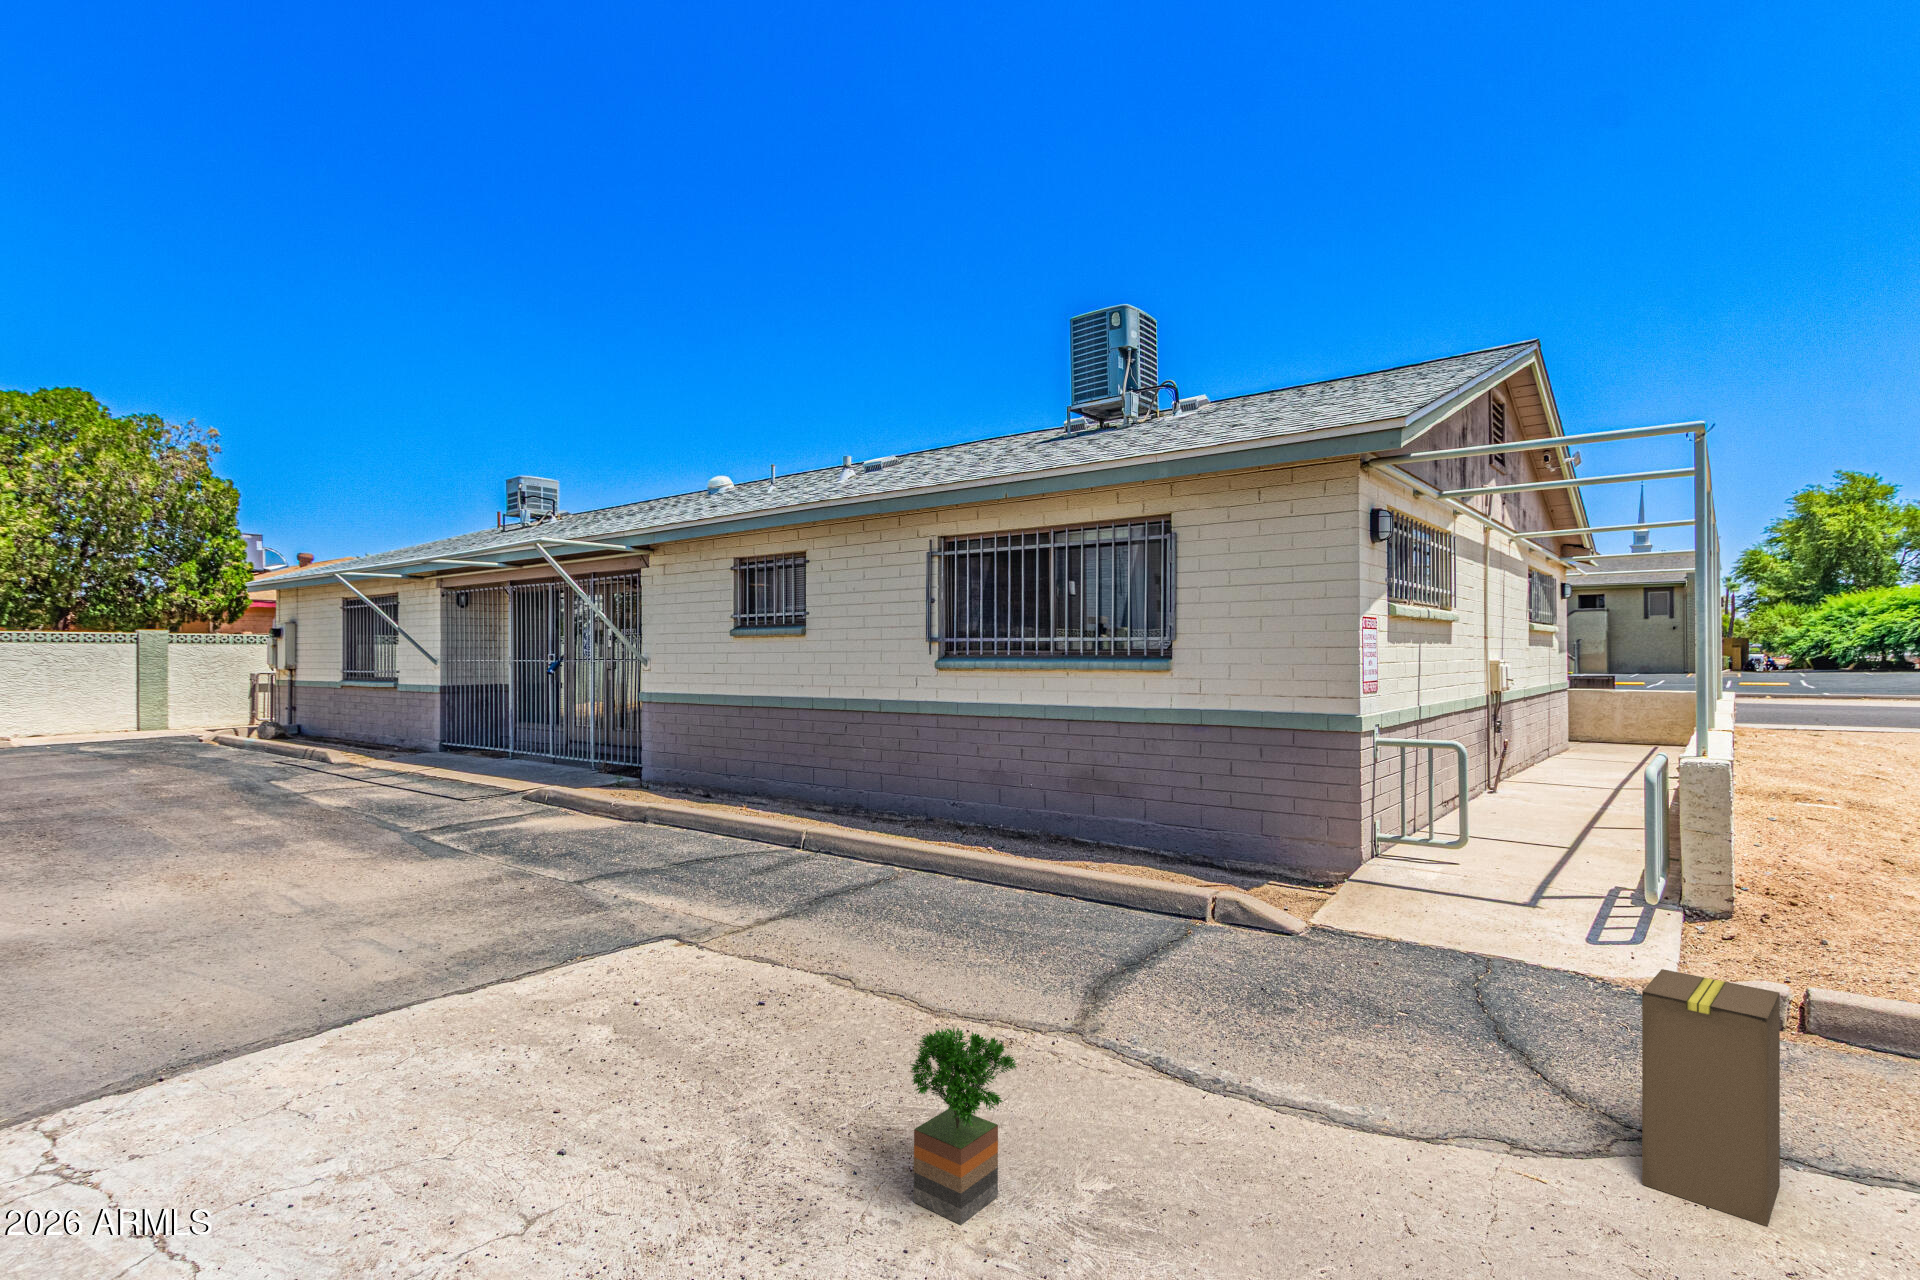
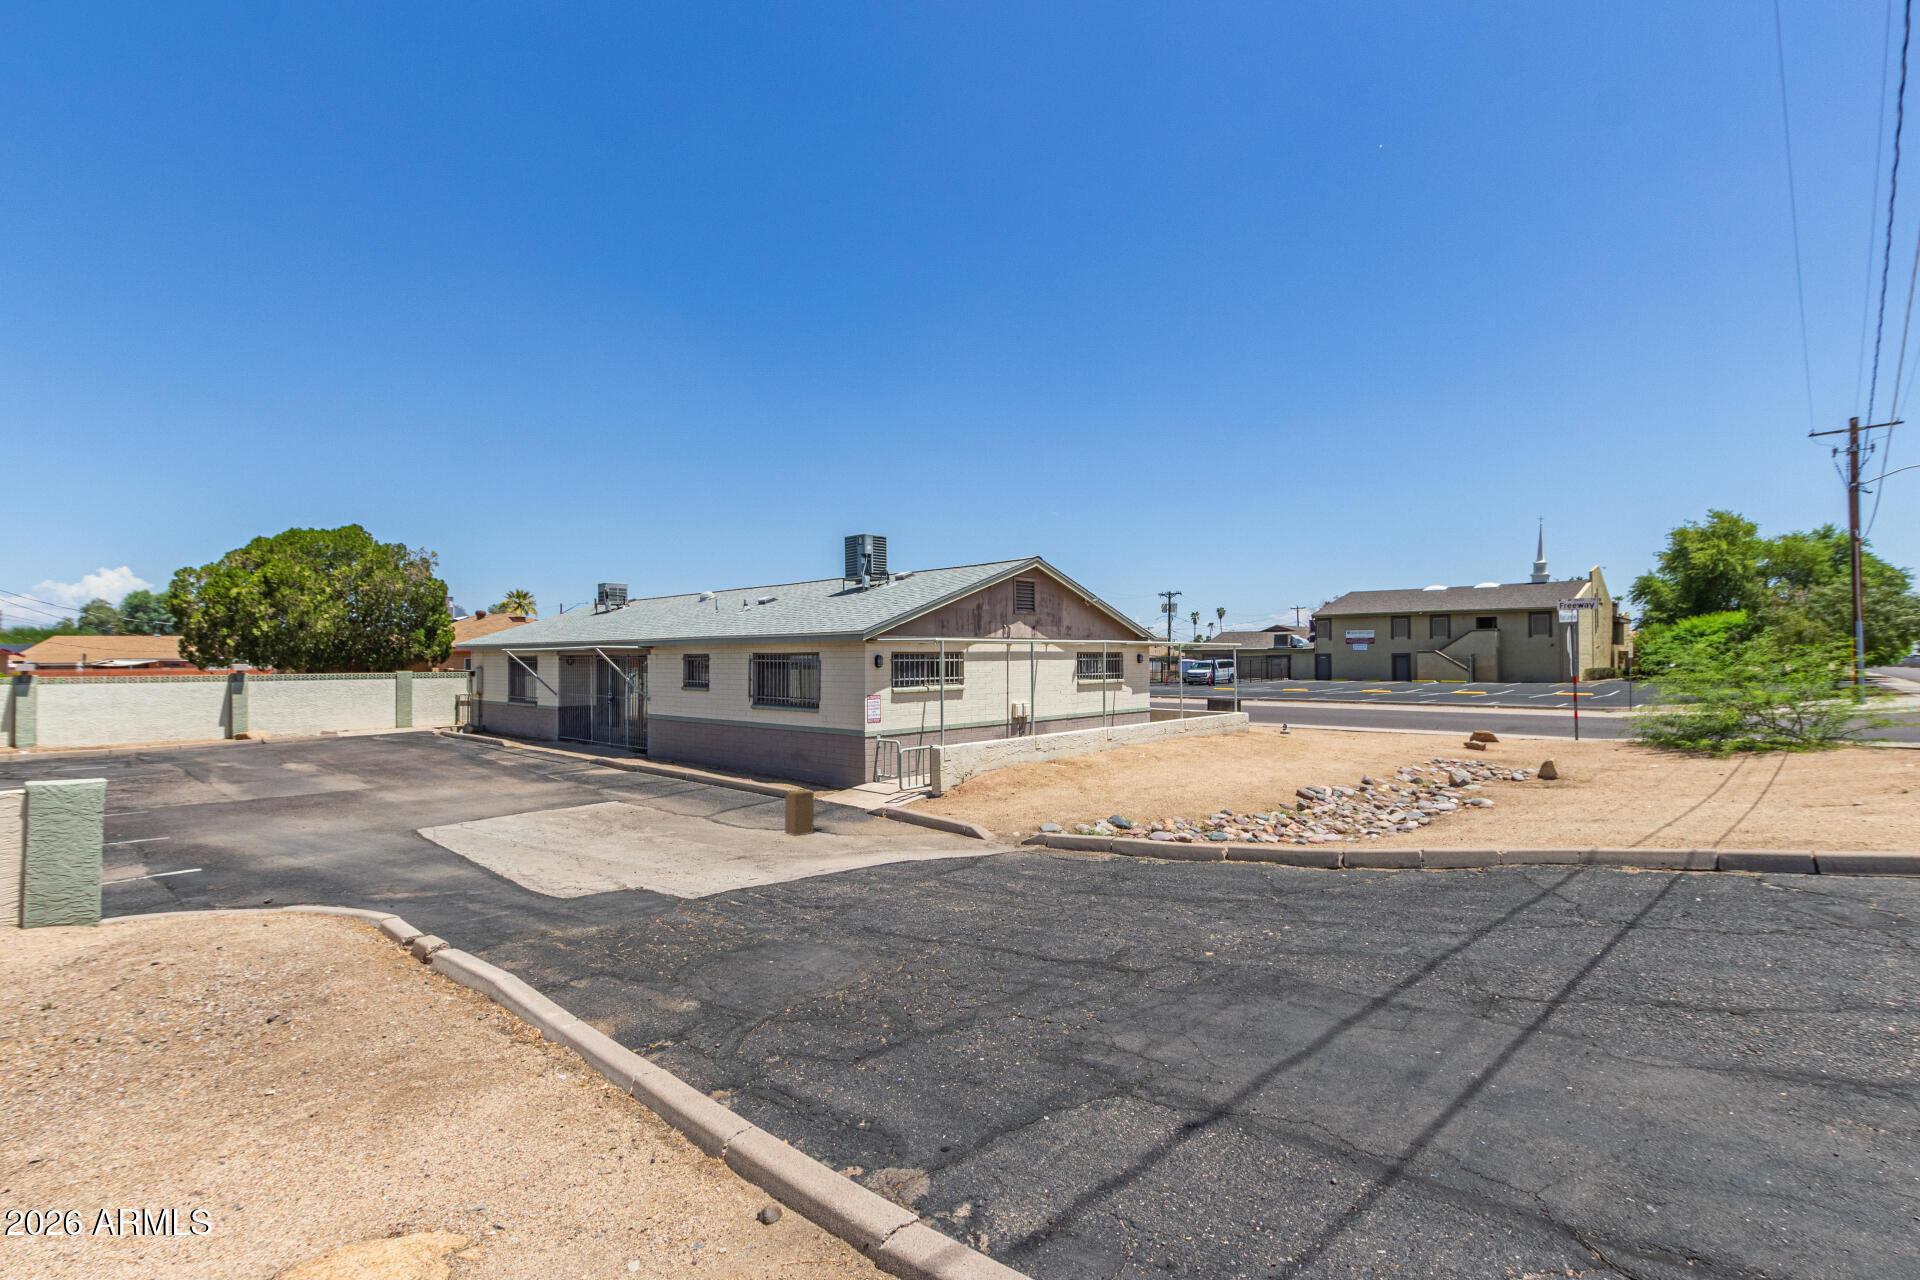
potted tree: present [910,1027,1017,1225] -> none [629,797,655,833]

